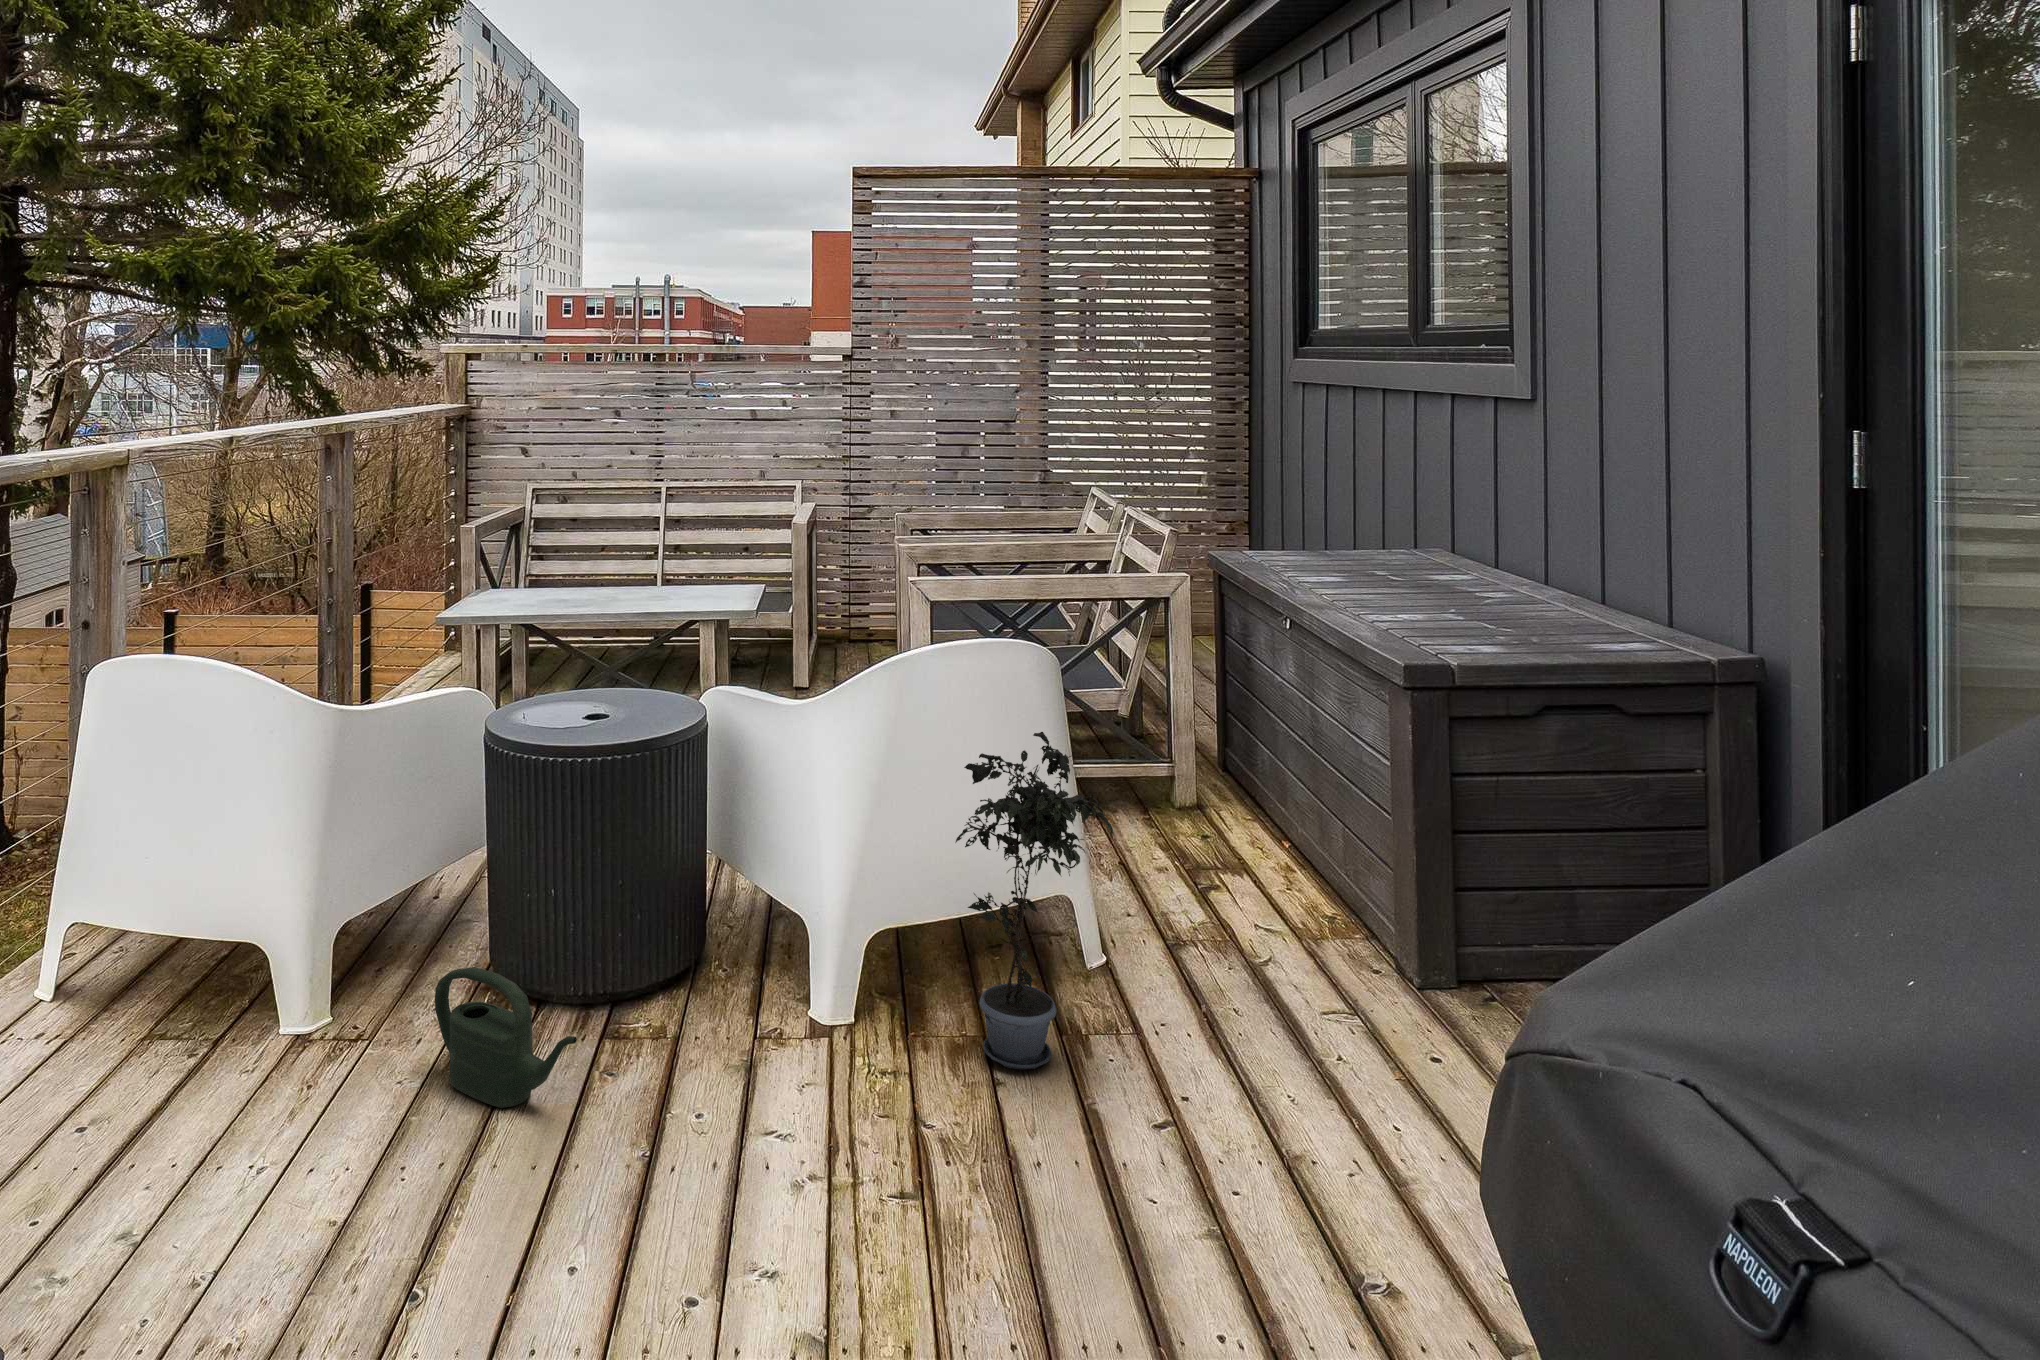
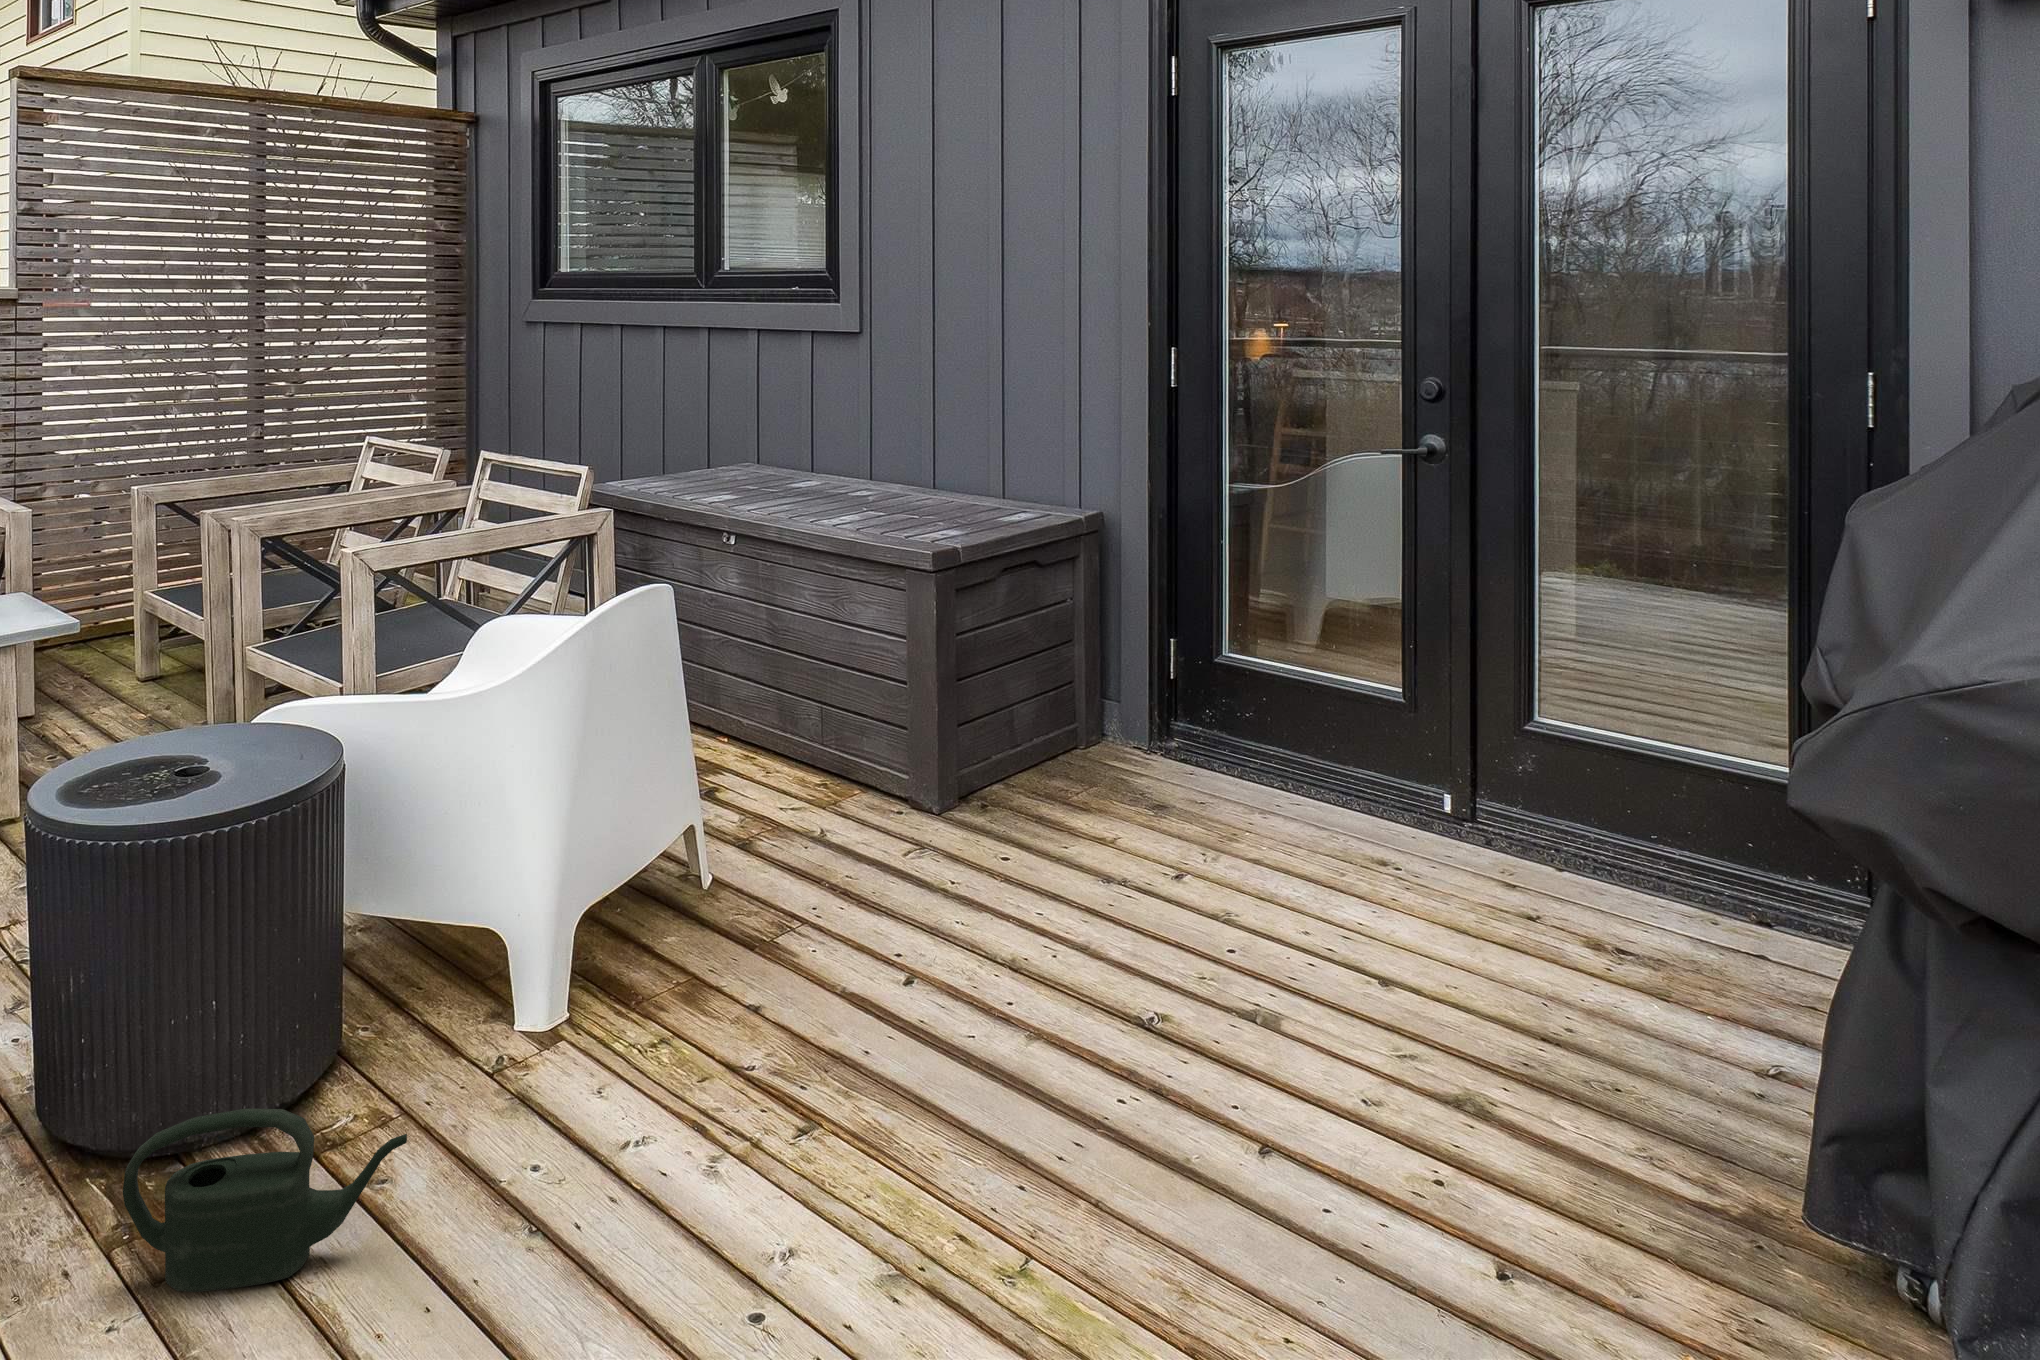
potted plant: present [956,732,1113,1070] -> none [656,652,861,991]

